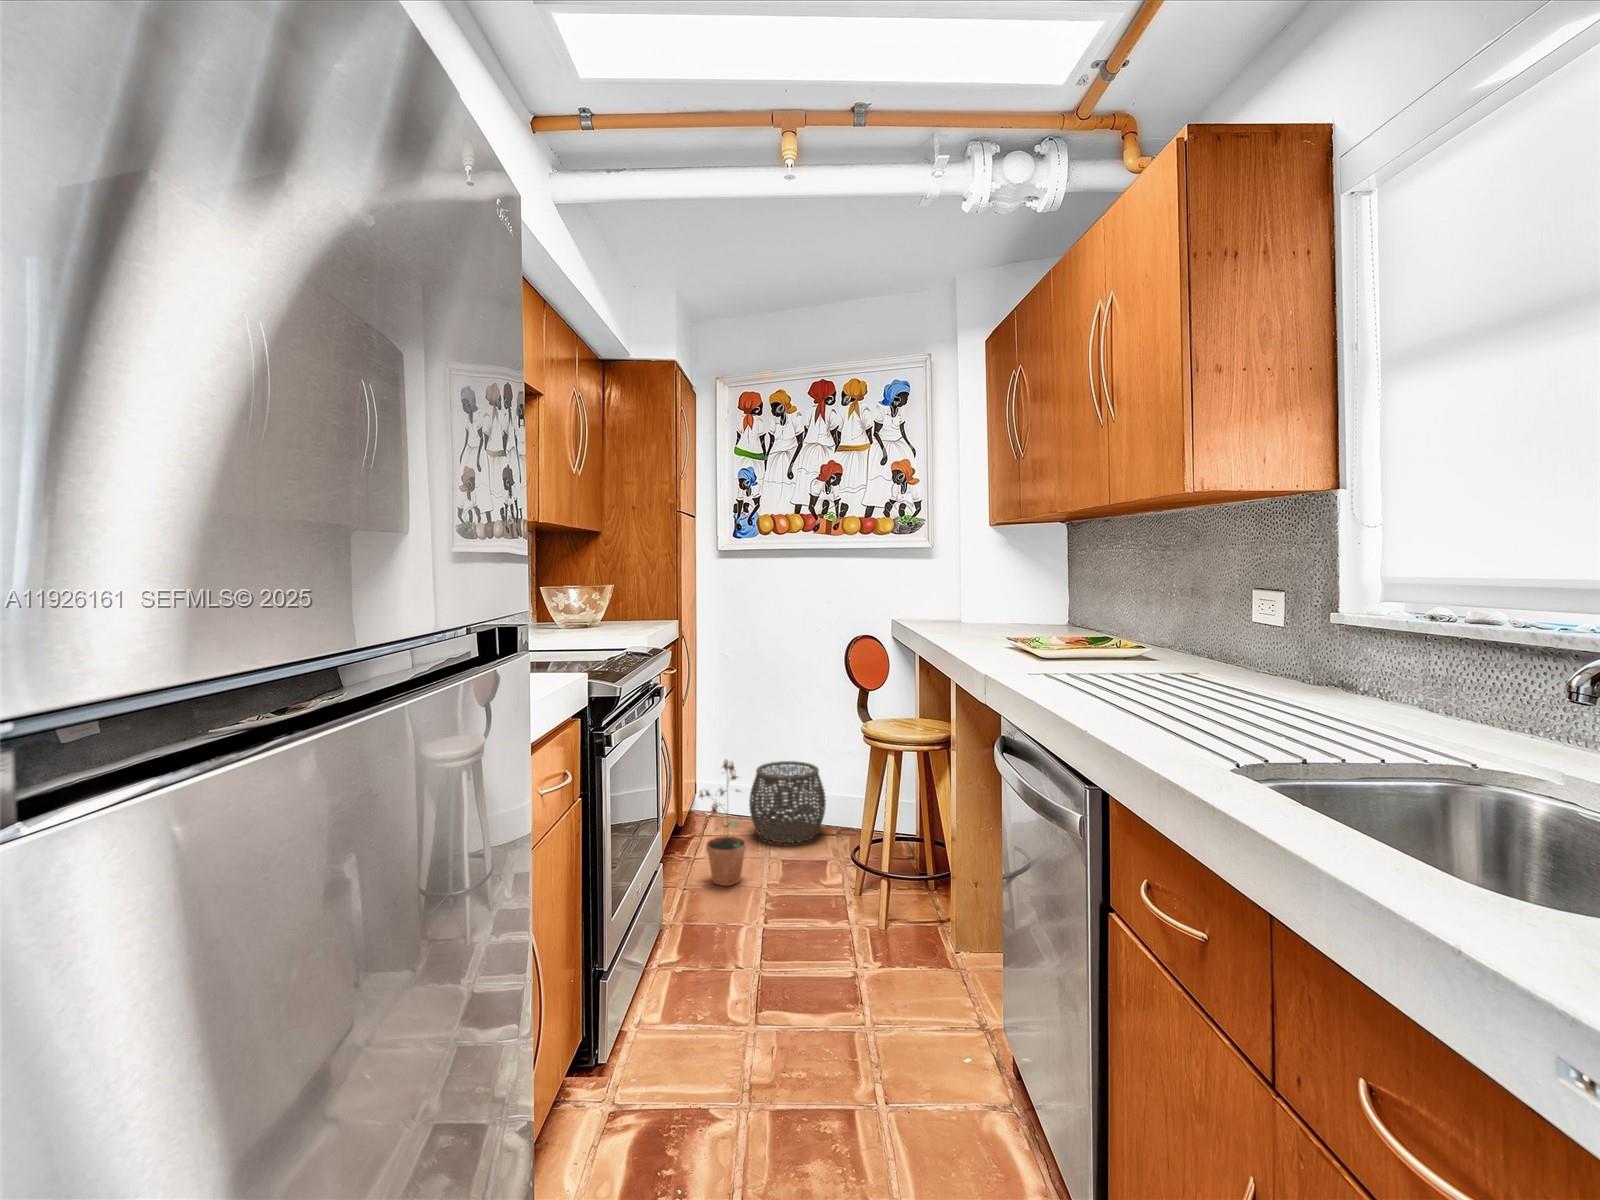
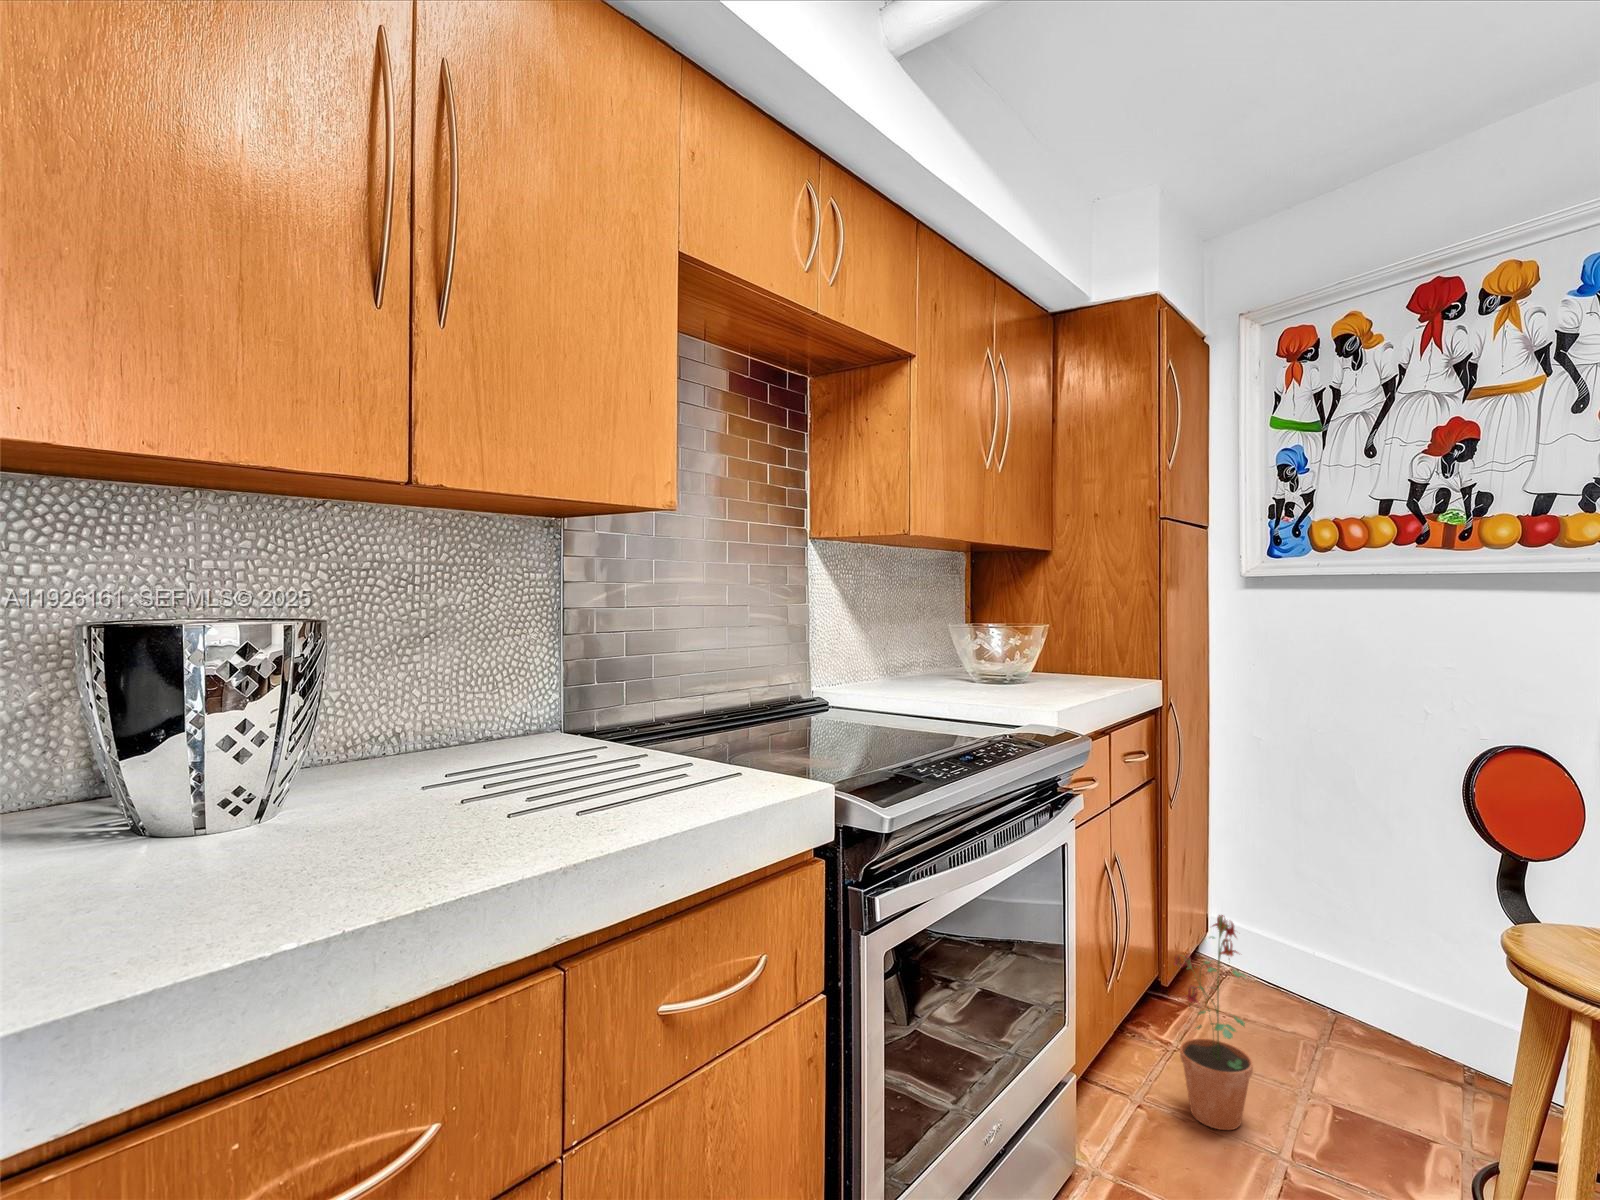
woven basket: present [749,761,826,843] -> none [1279,925,1438,1084]

